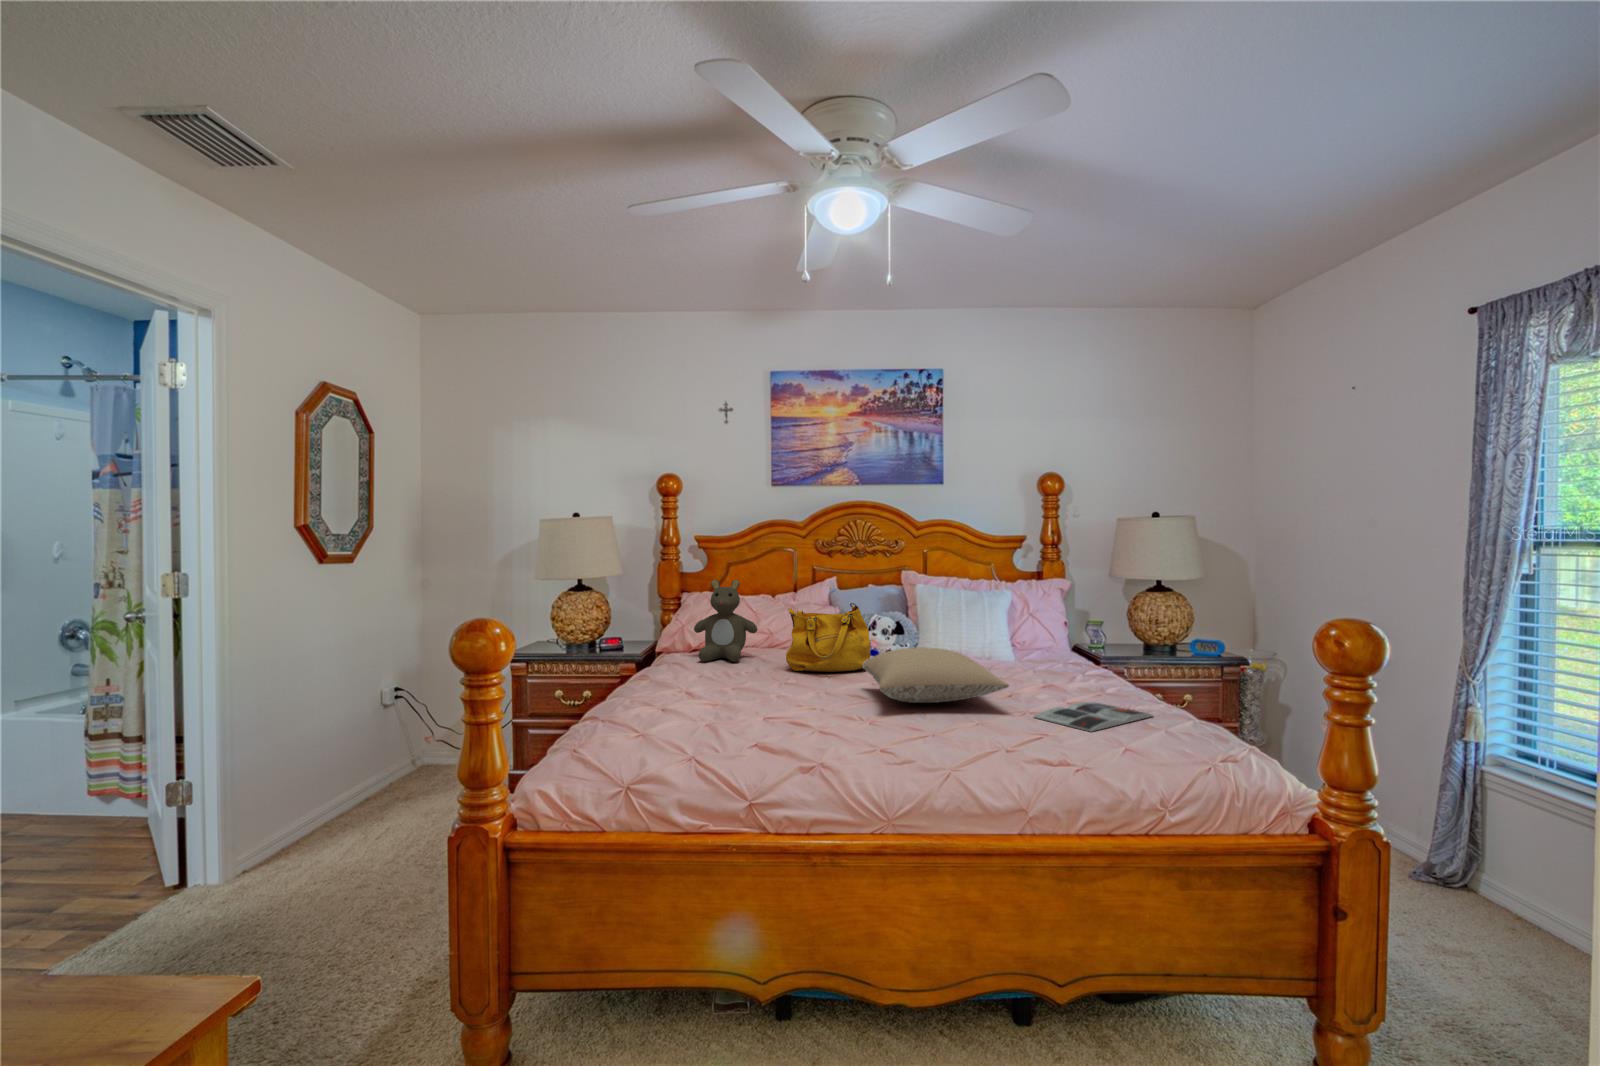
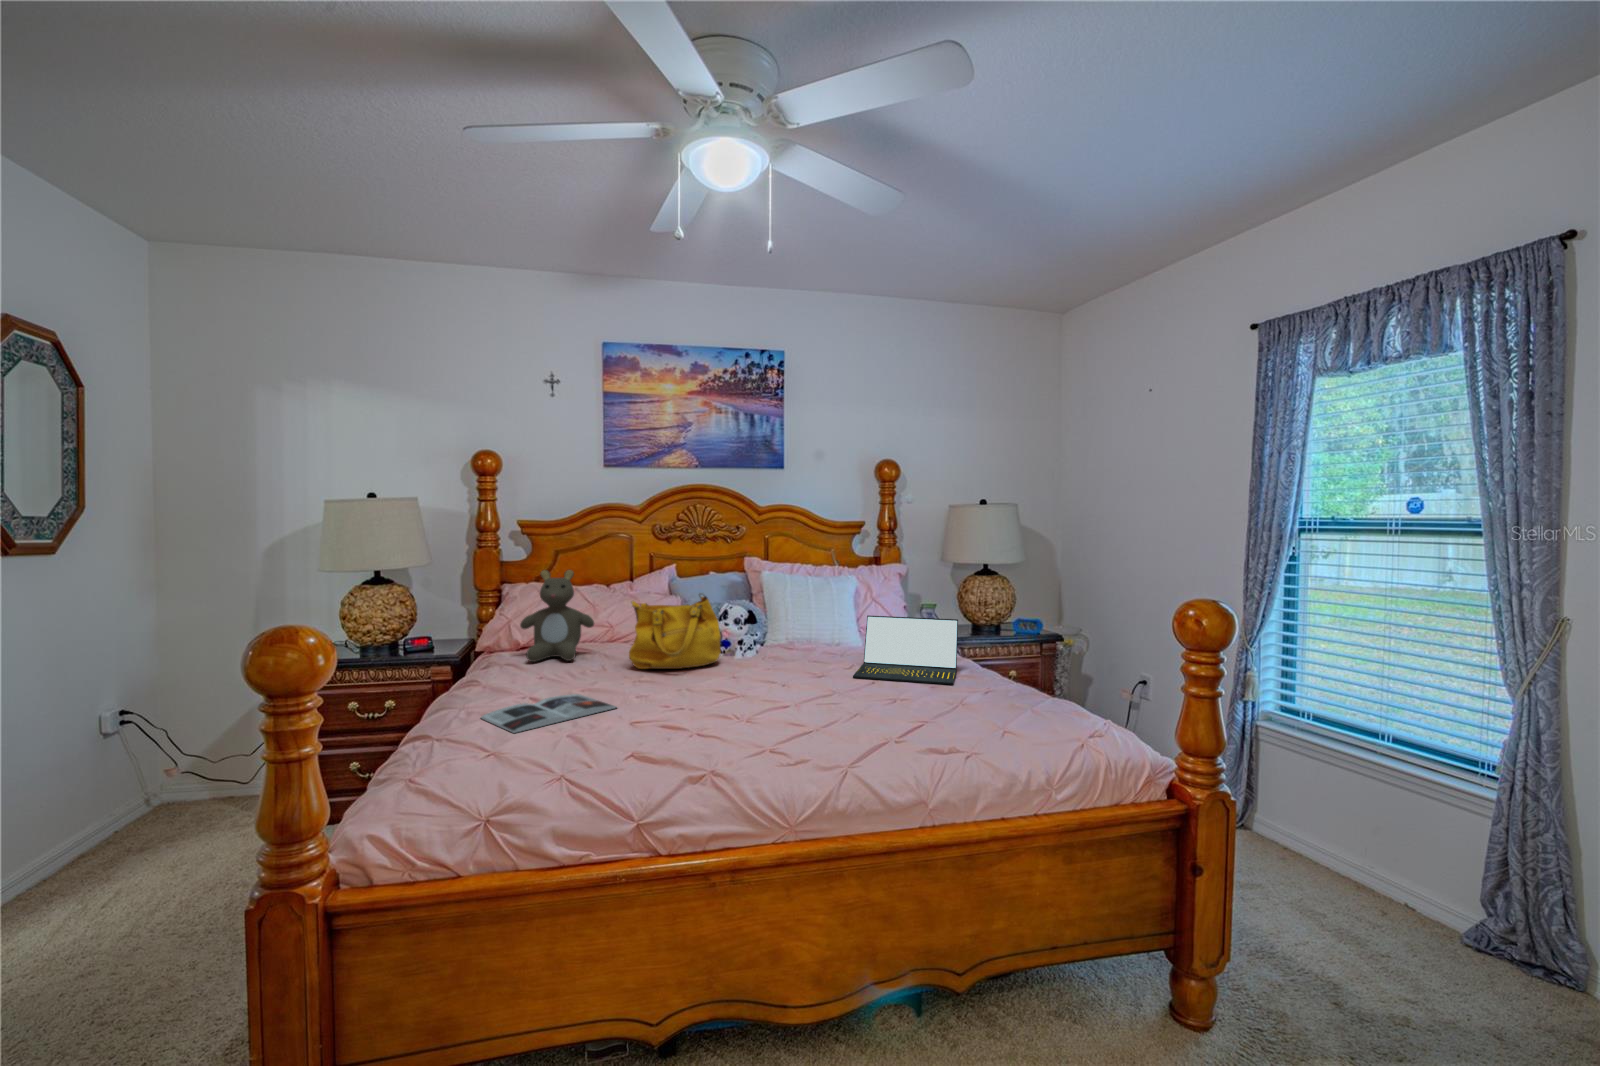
laptop: none [995,628,1108,697] -> present [853,616,958,685]
pillow: present [863,647,1009,703] -> none [718,643,879,703]
magazine: present [1035,702,1153,731] -> present [481,694,617,733]

